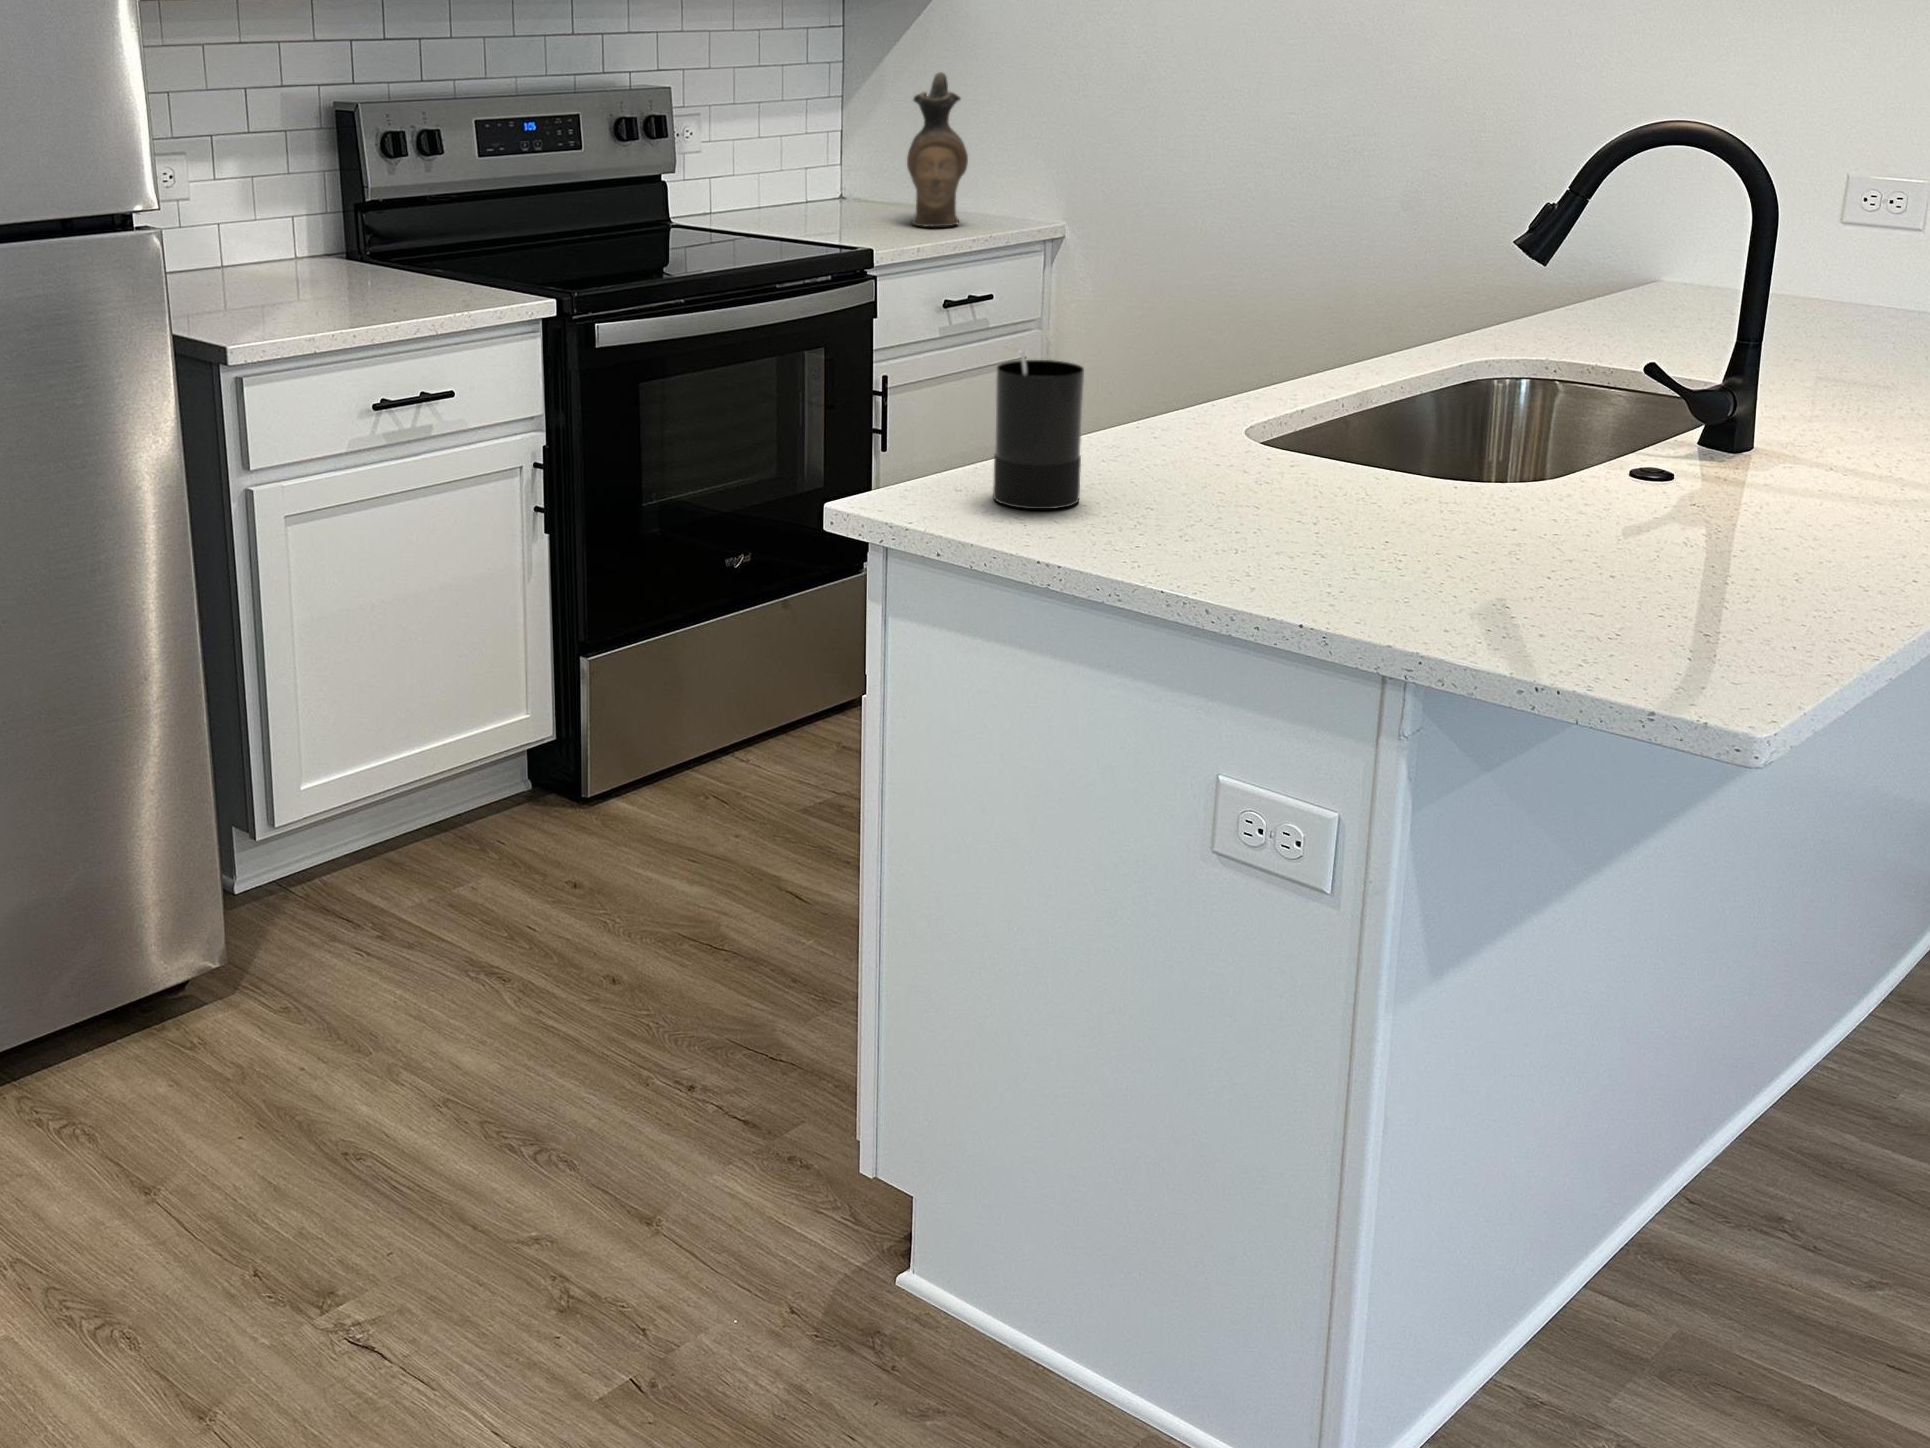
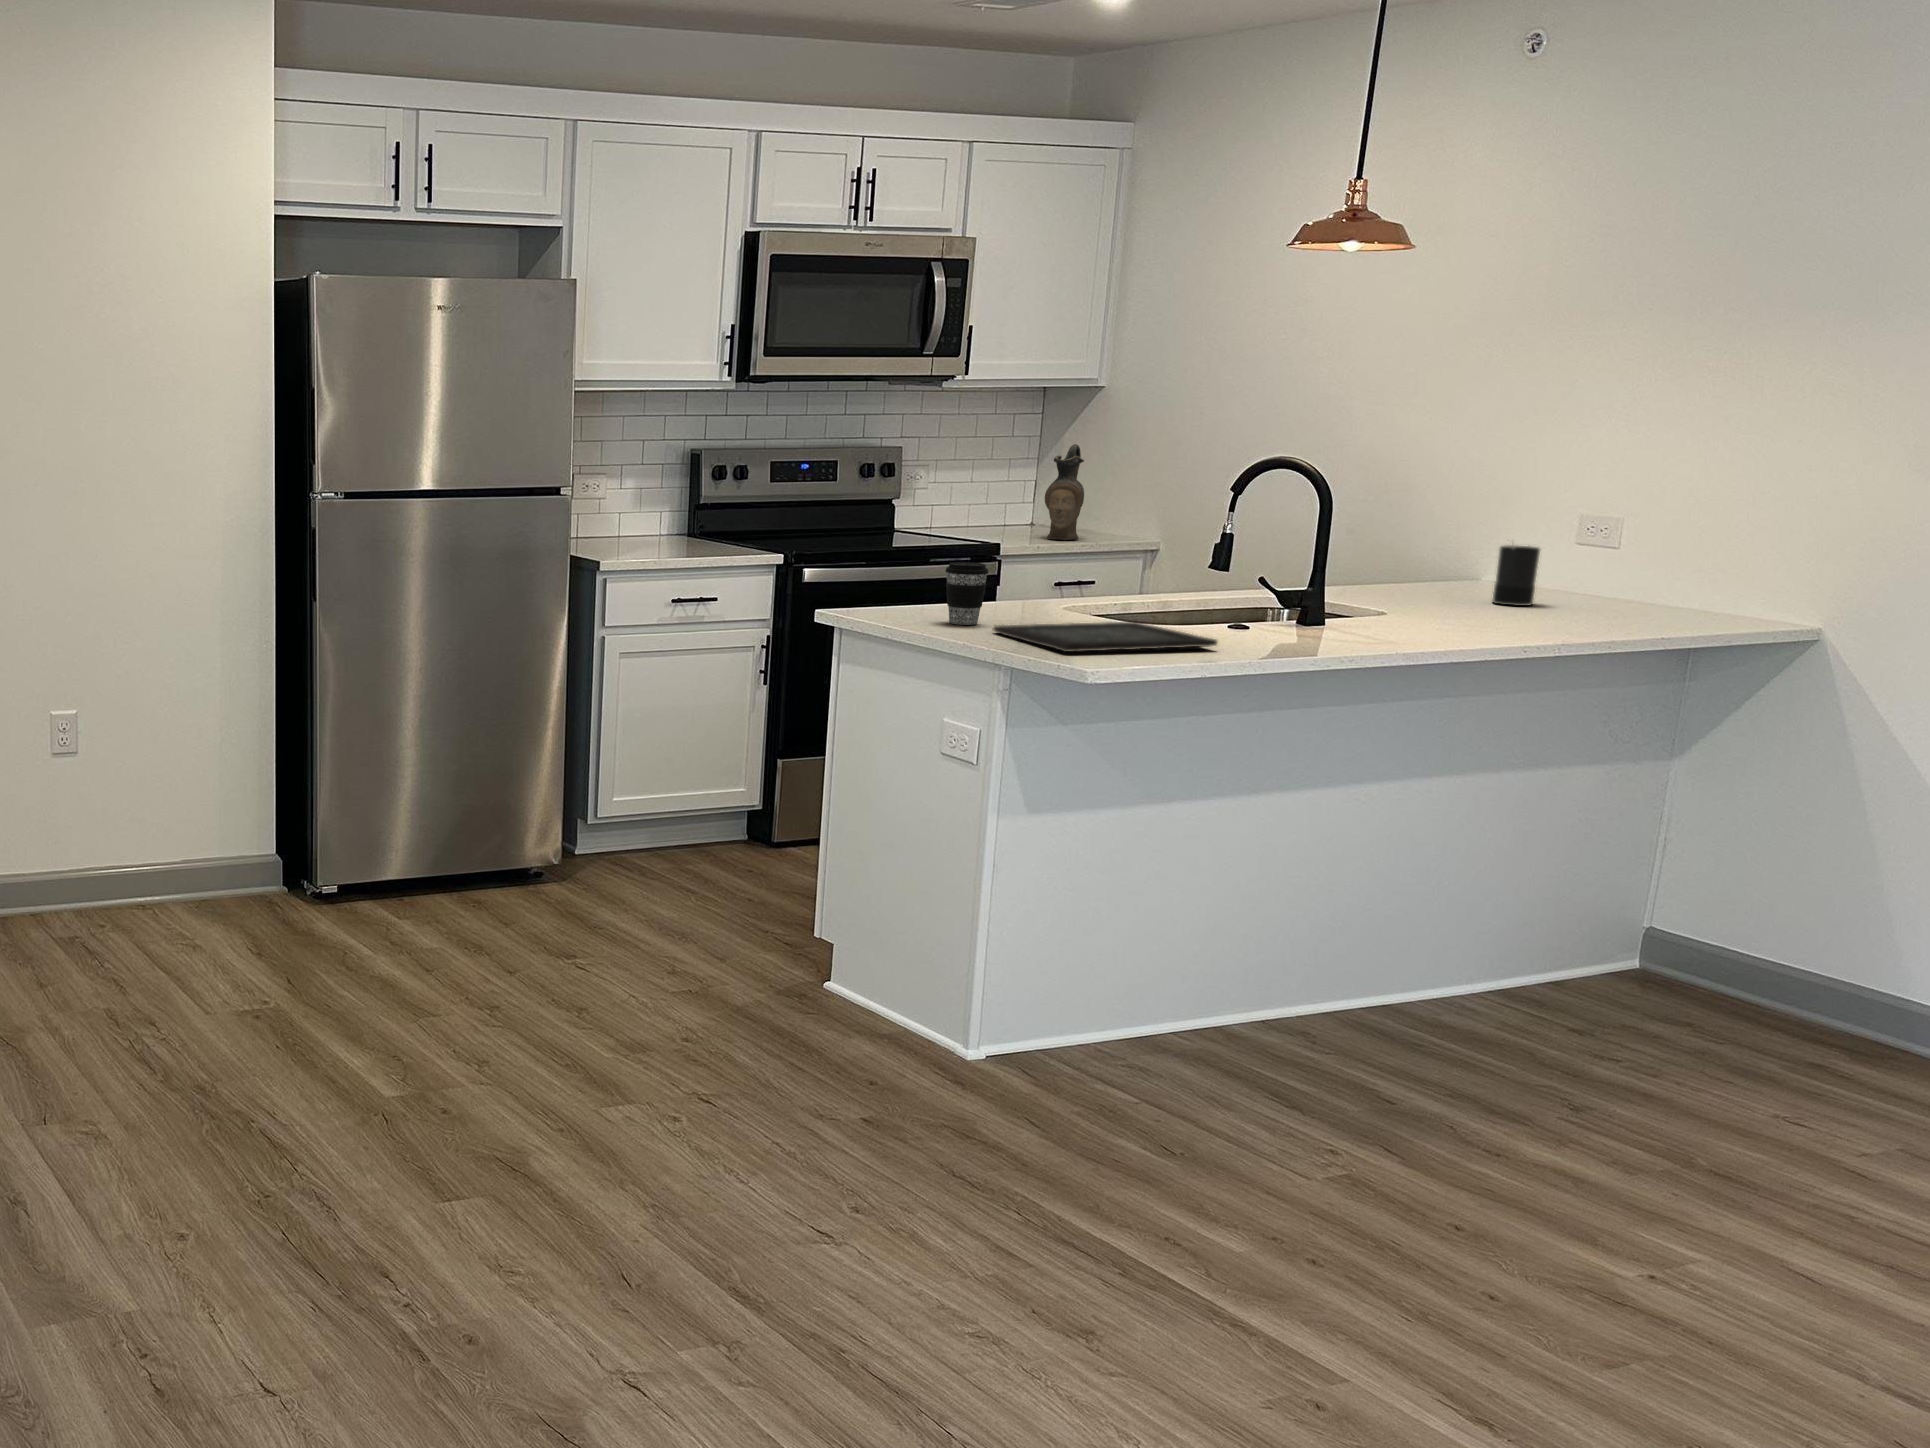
candle: present [993,347,1084,509] -> present [1493,544,1540,606]
coffee cup: none [1159,391,1255,537] -> present [946,562,989,625]
tray: none [1313,492,1819,640] -> present [993,622,1217,652]

